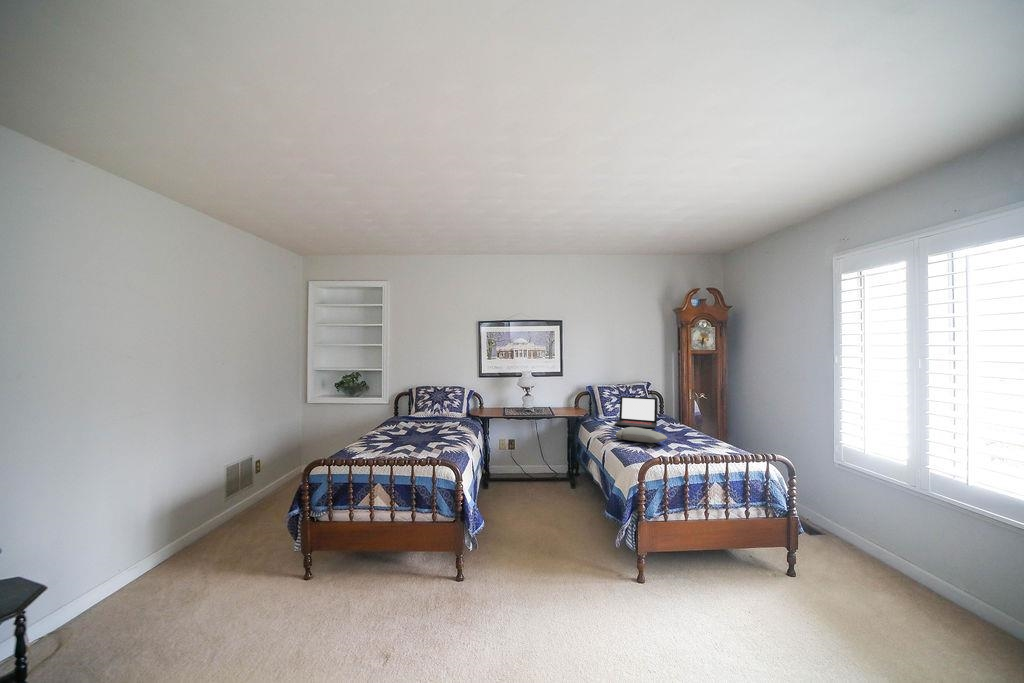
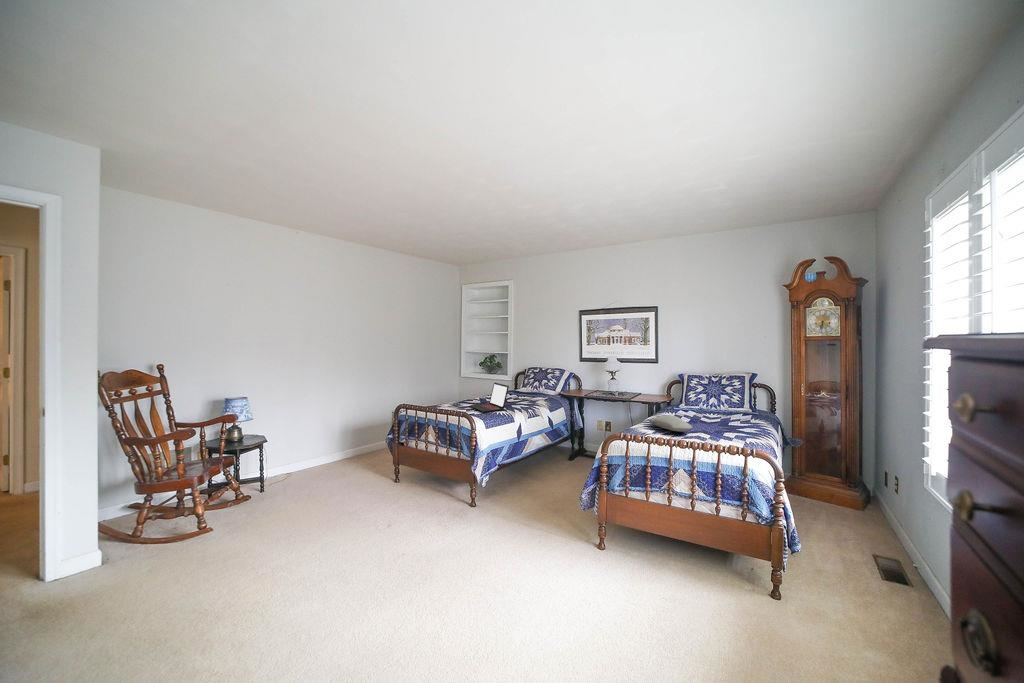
laptop: present [615,396,657,428] -> present [470,383,509,412]

